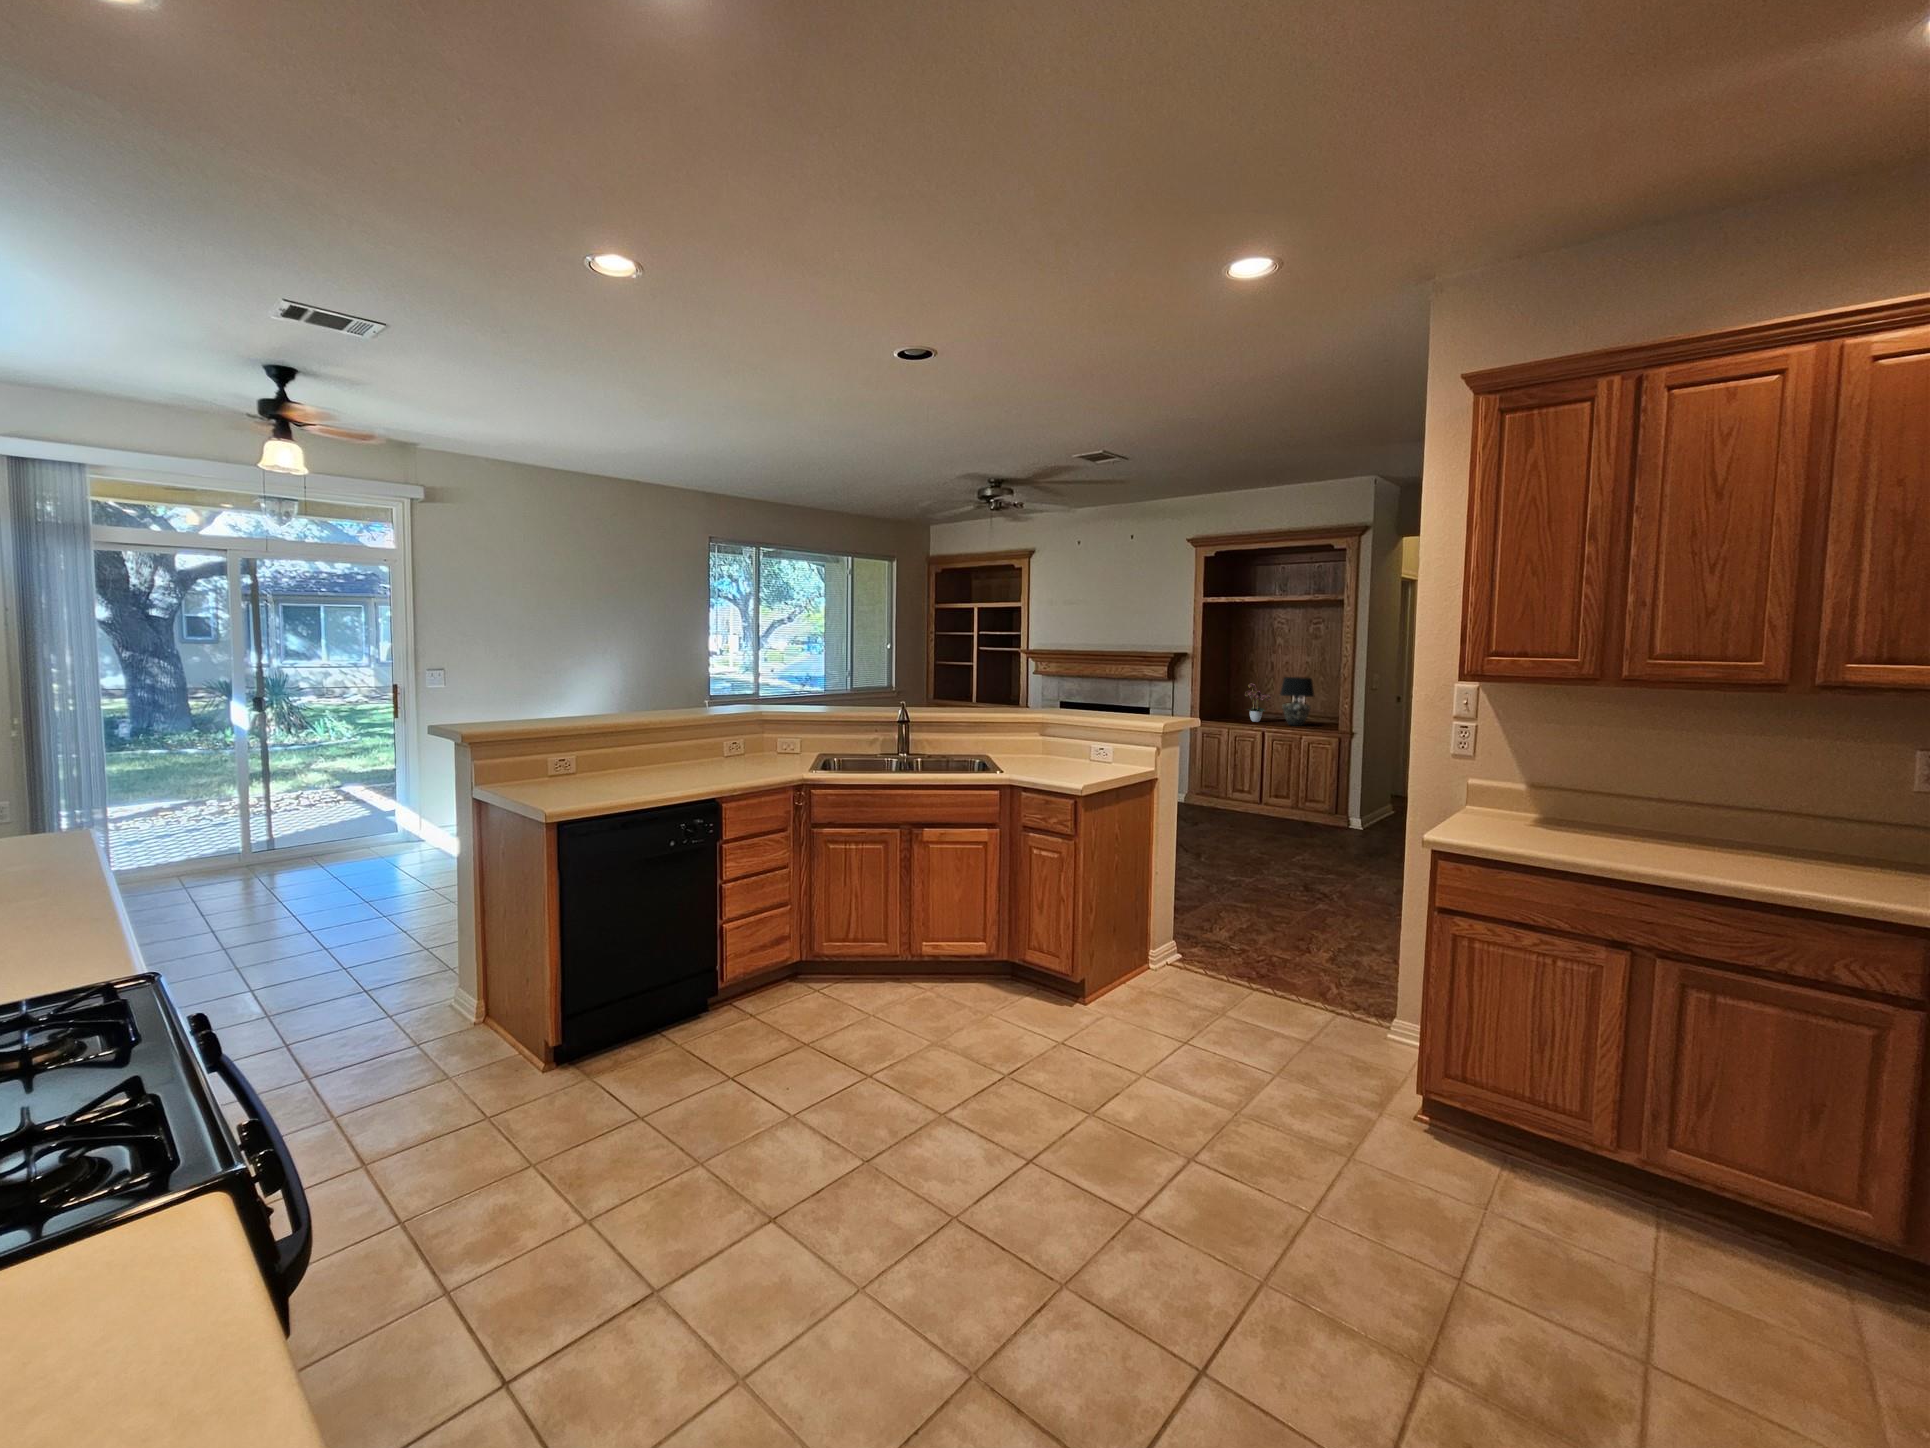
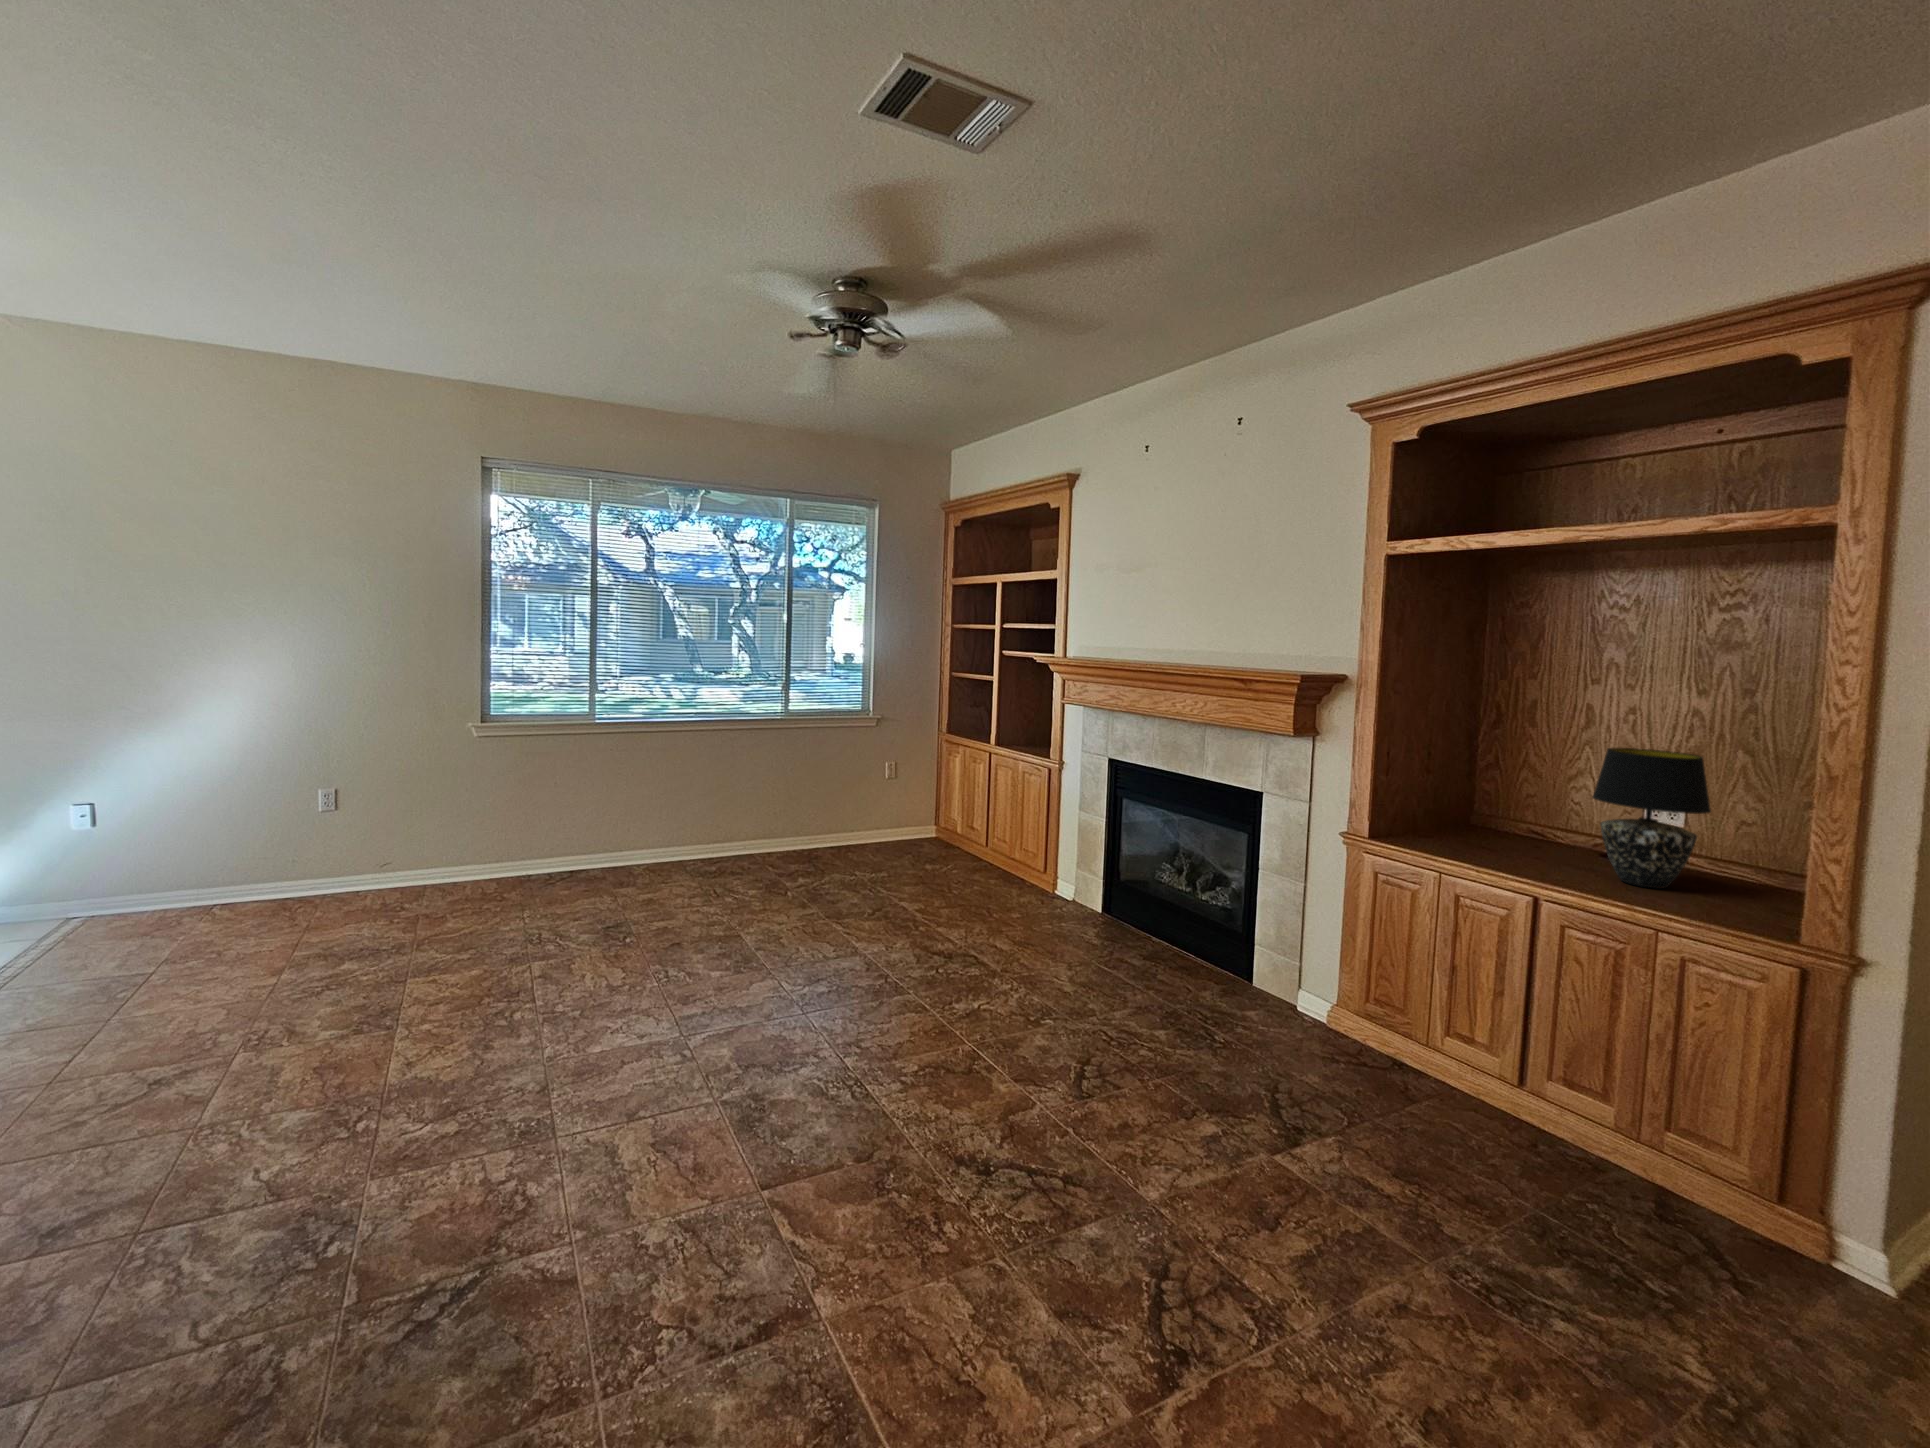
flower arrangement: present [1245,683,1271,722] -> none [1488,749,1574,851]

